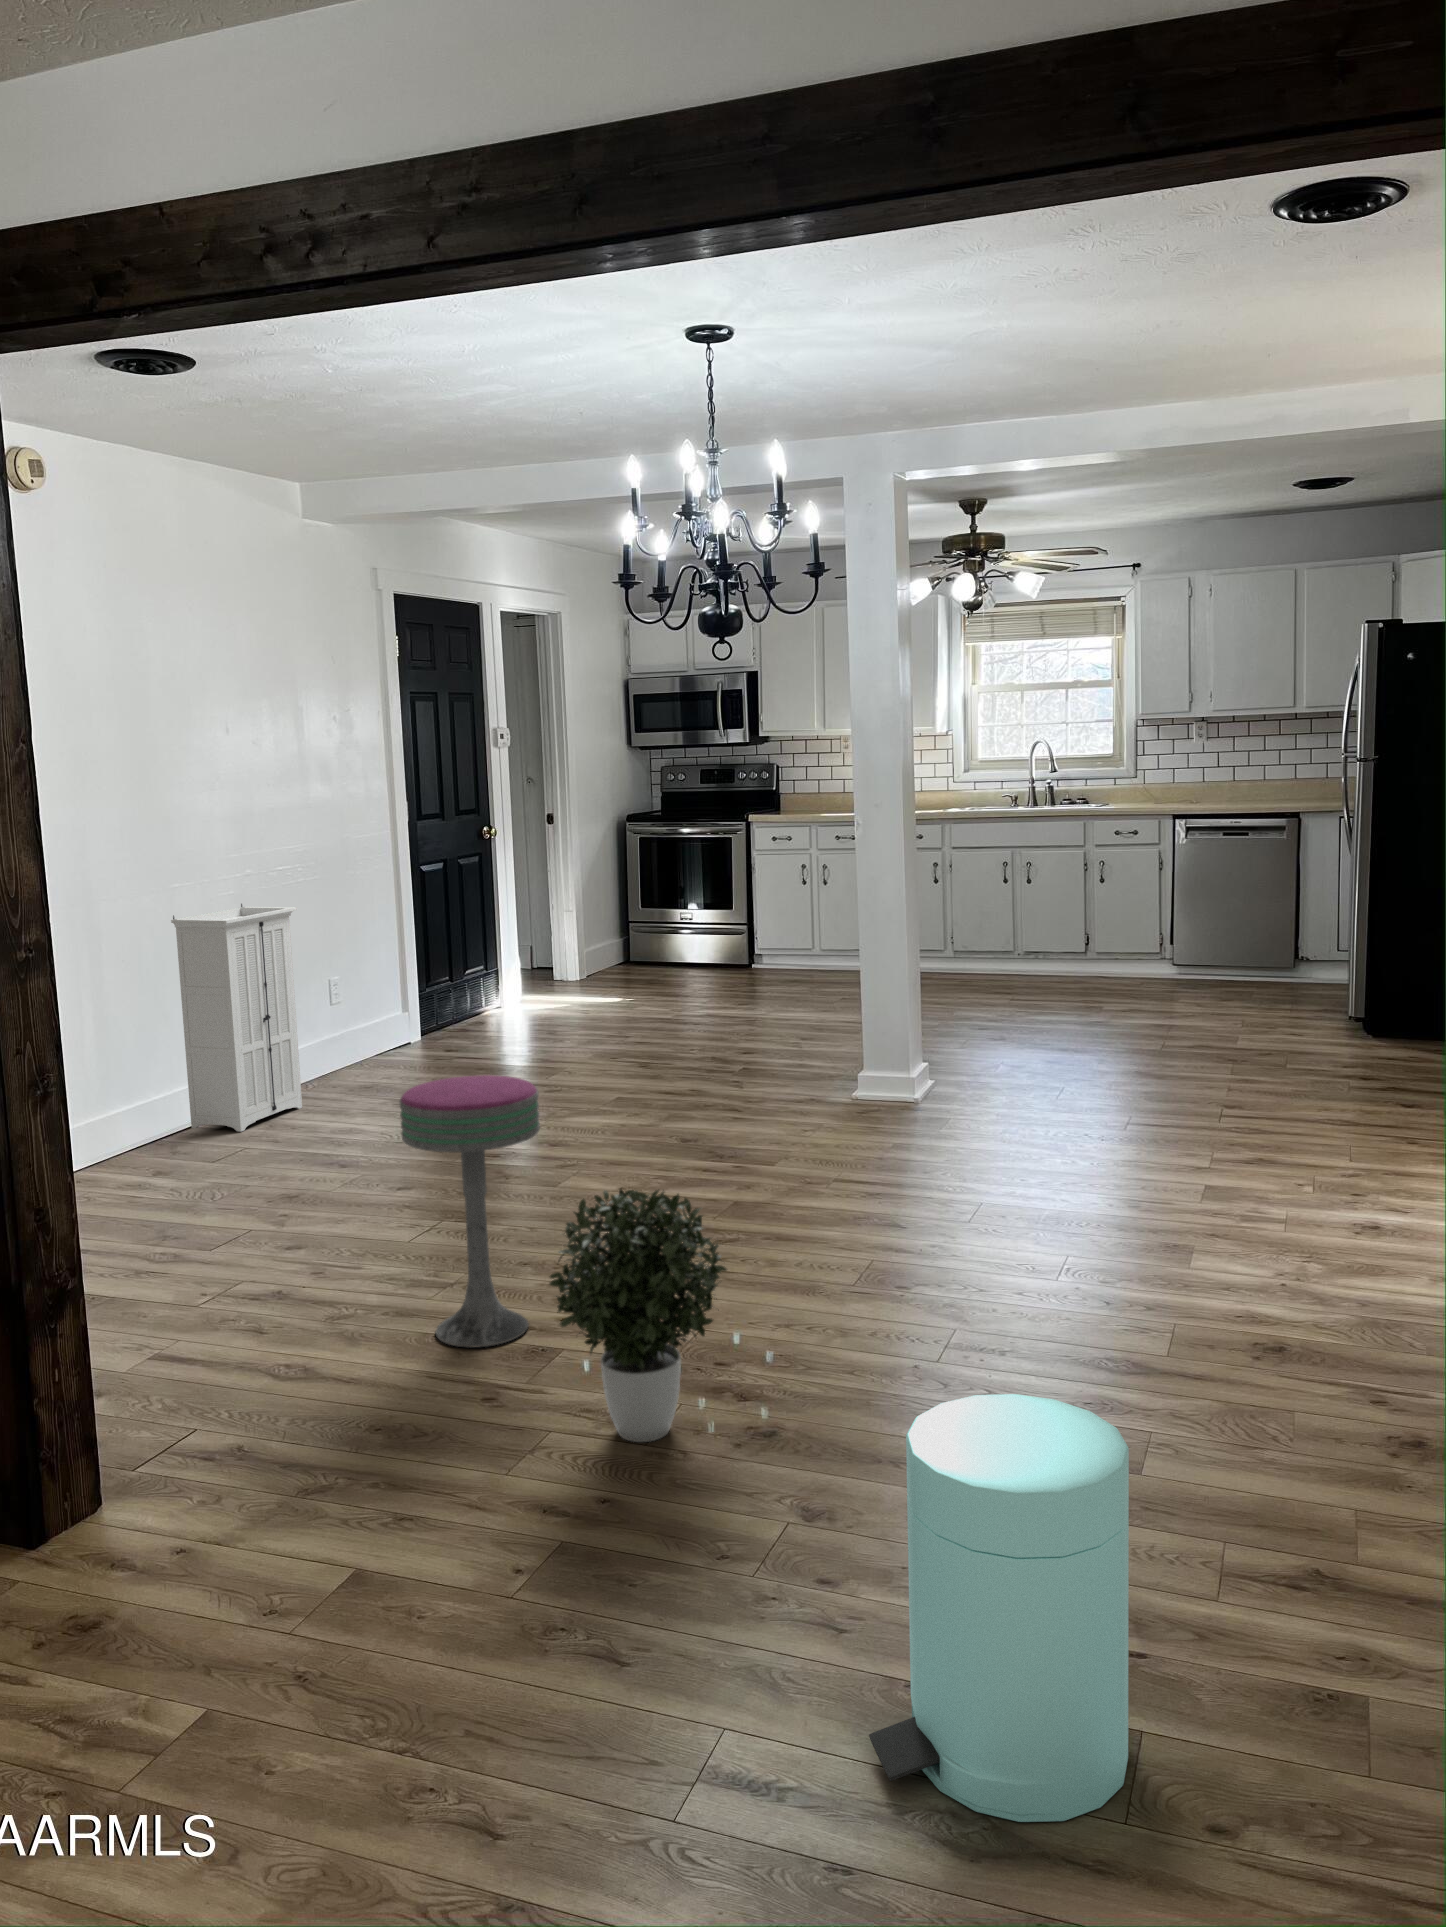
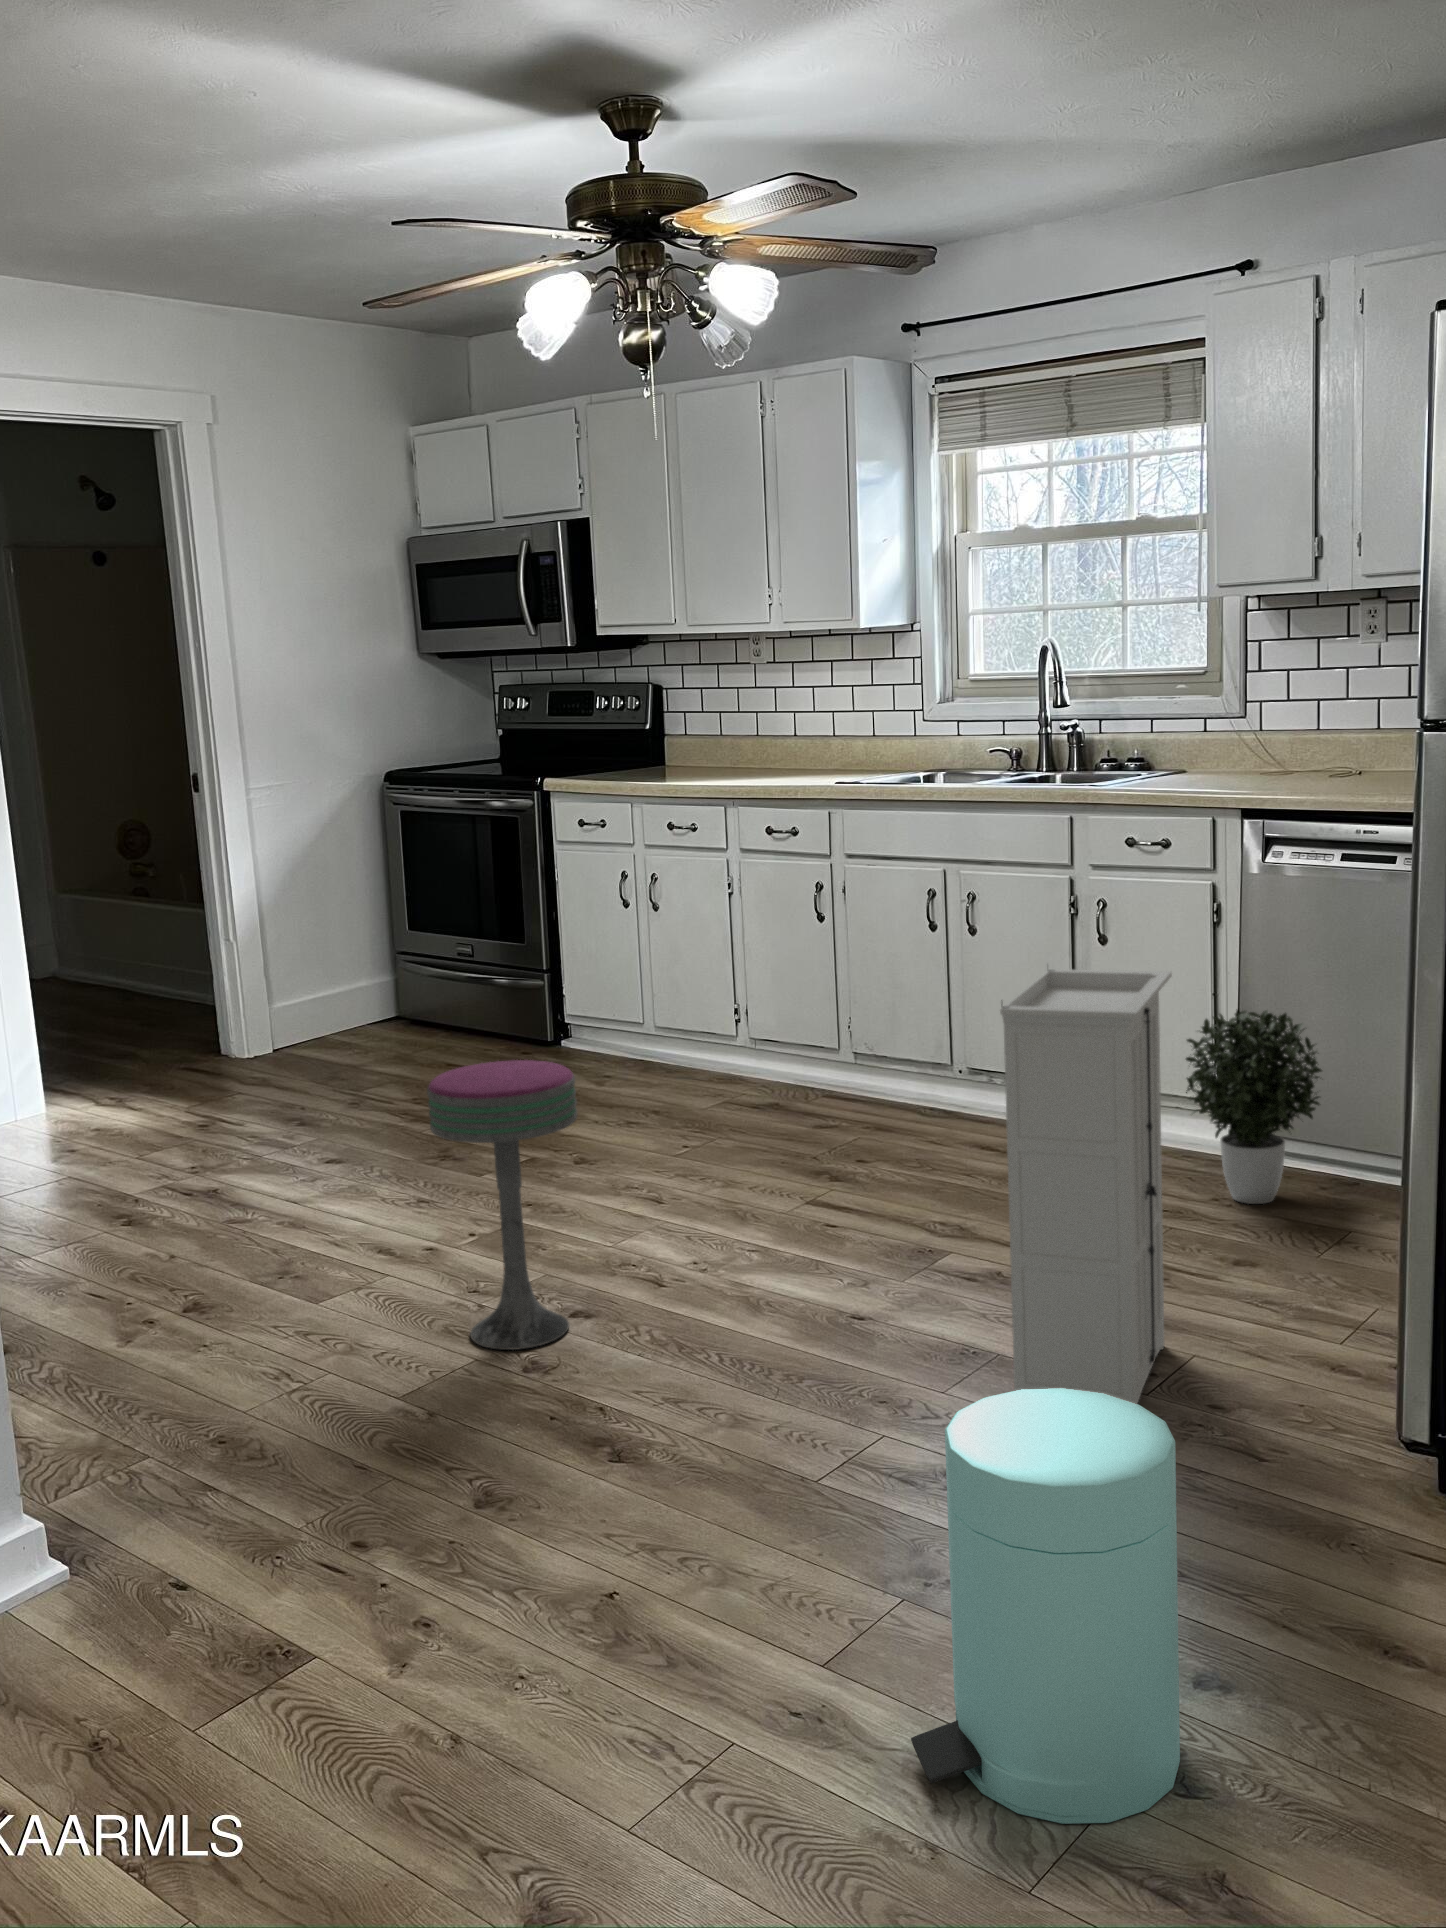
storage cabinet: present [171,904,302,1132] -> present [1000,969,1172,1404]
potted plant: present [550,1189,727,1442] -> present [1186,1010,1322,1204]

